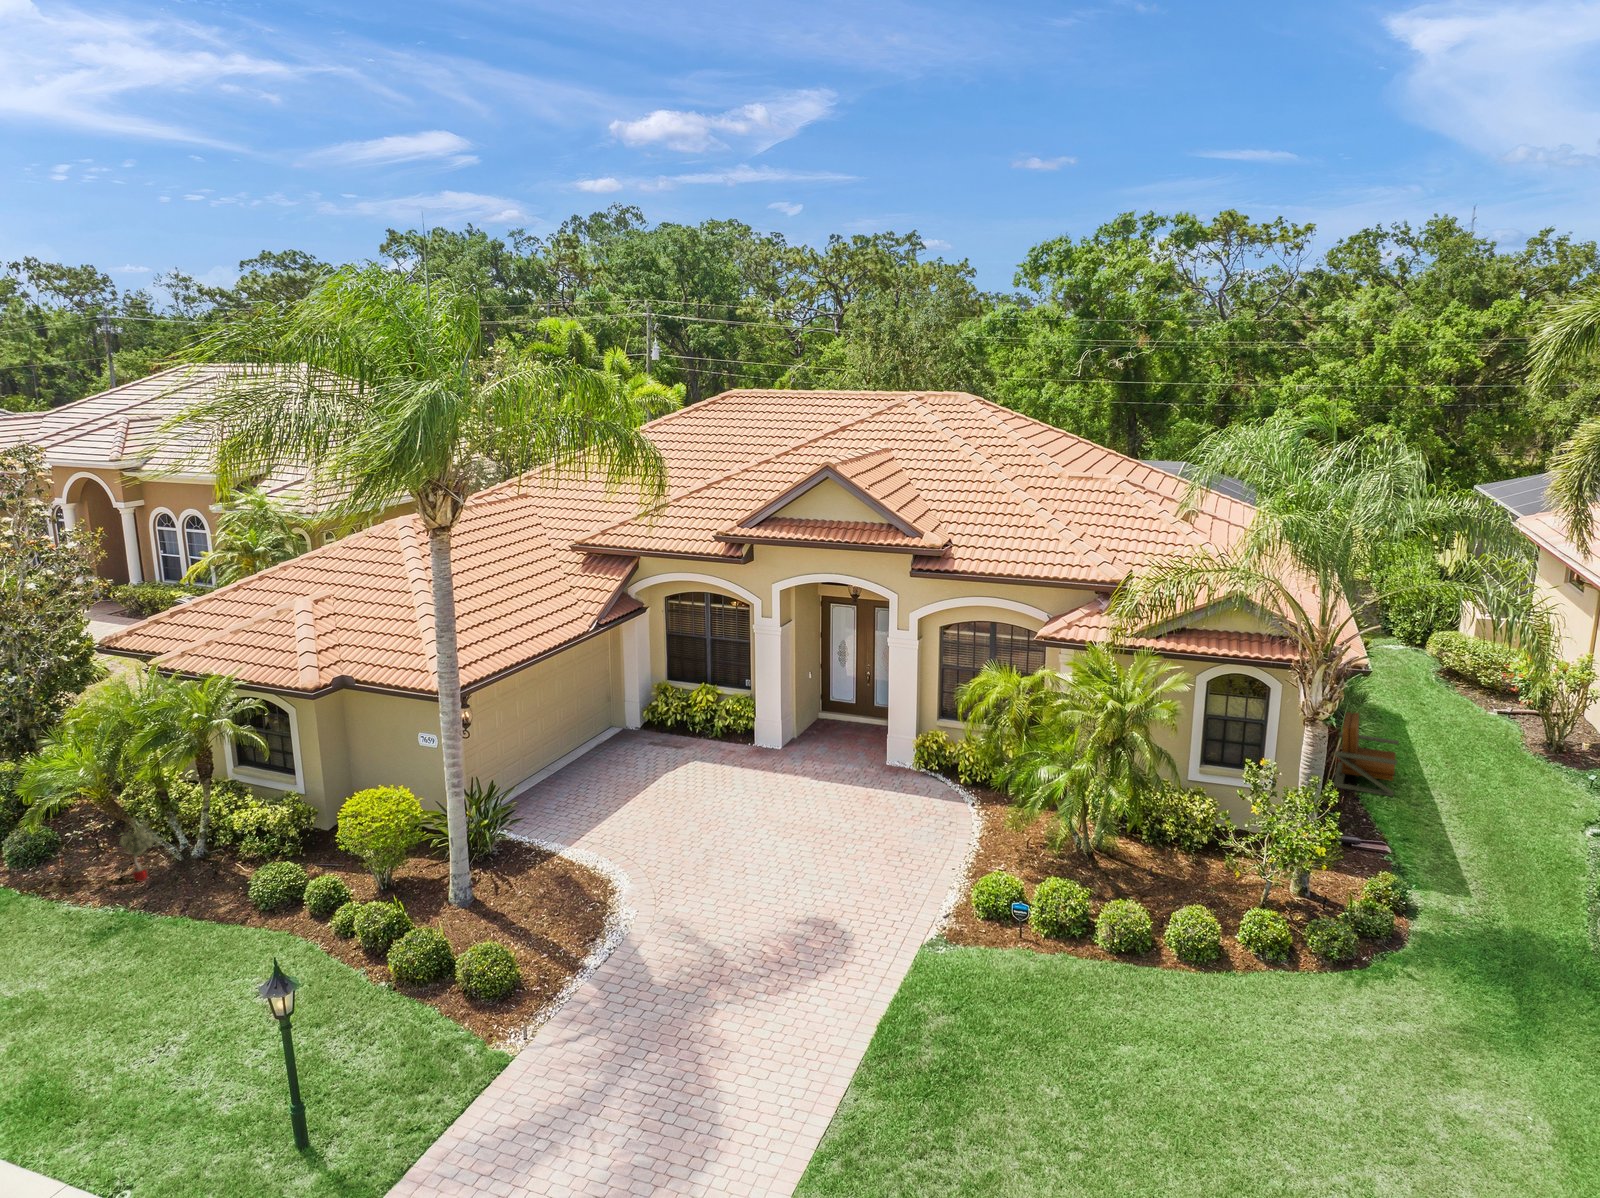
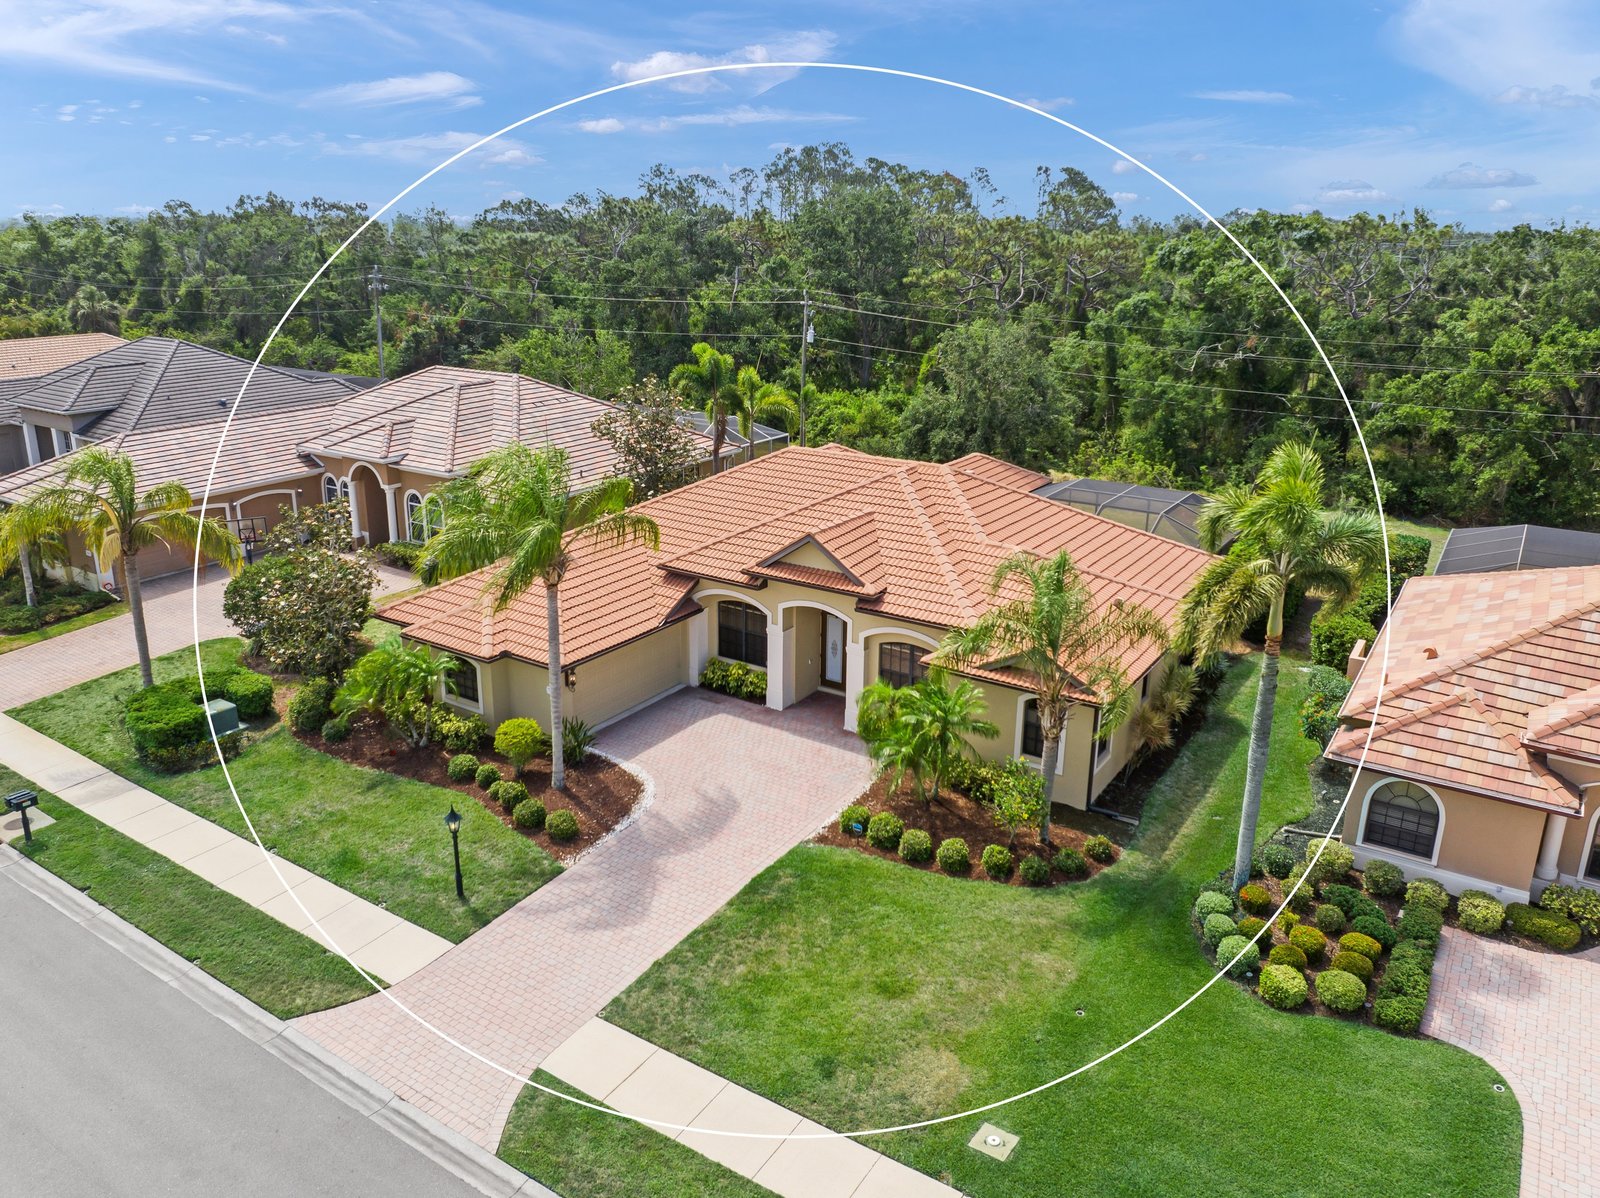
lounge chair: present [1334,712,1399,796] -> none [1125,726,1180,786]

